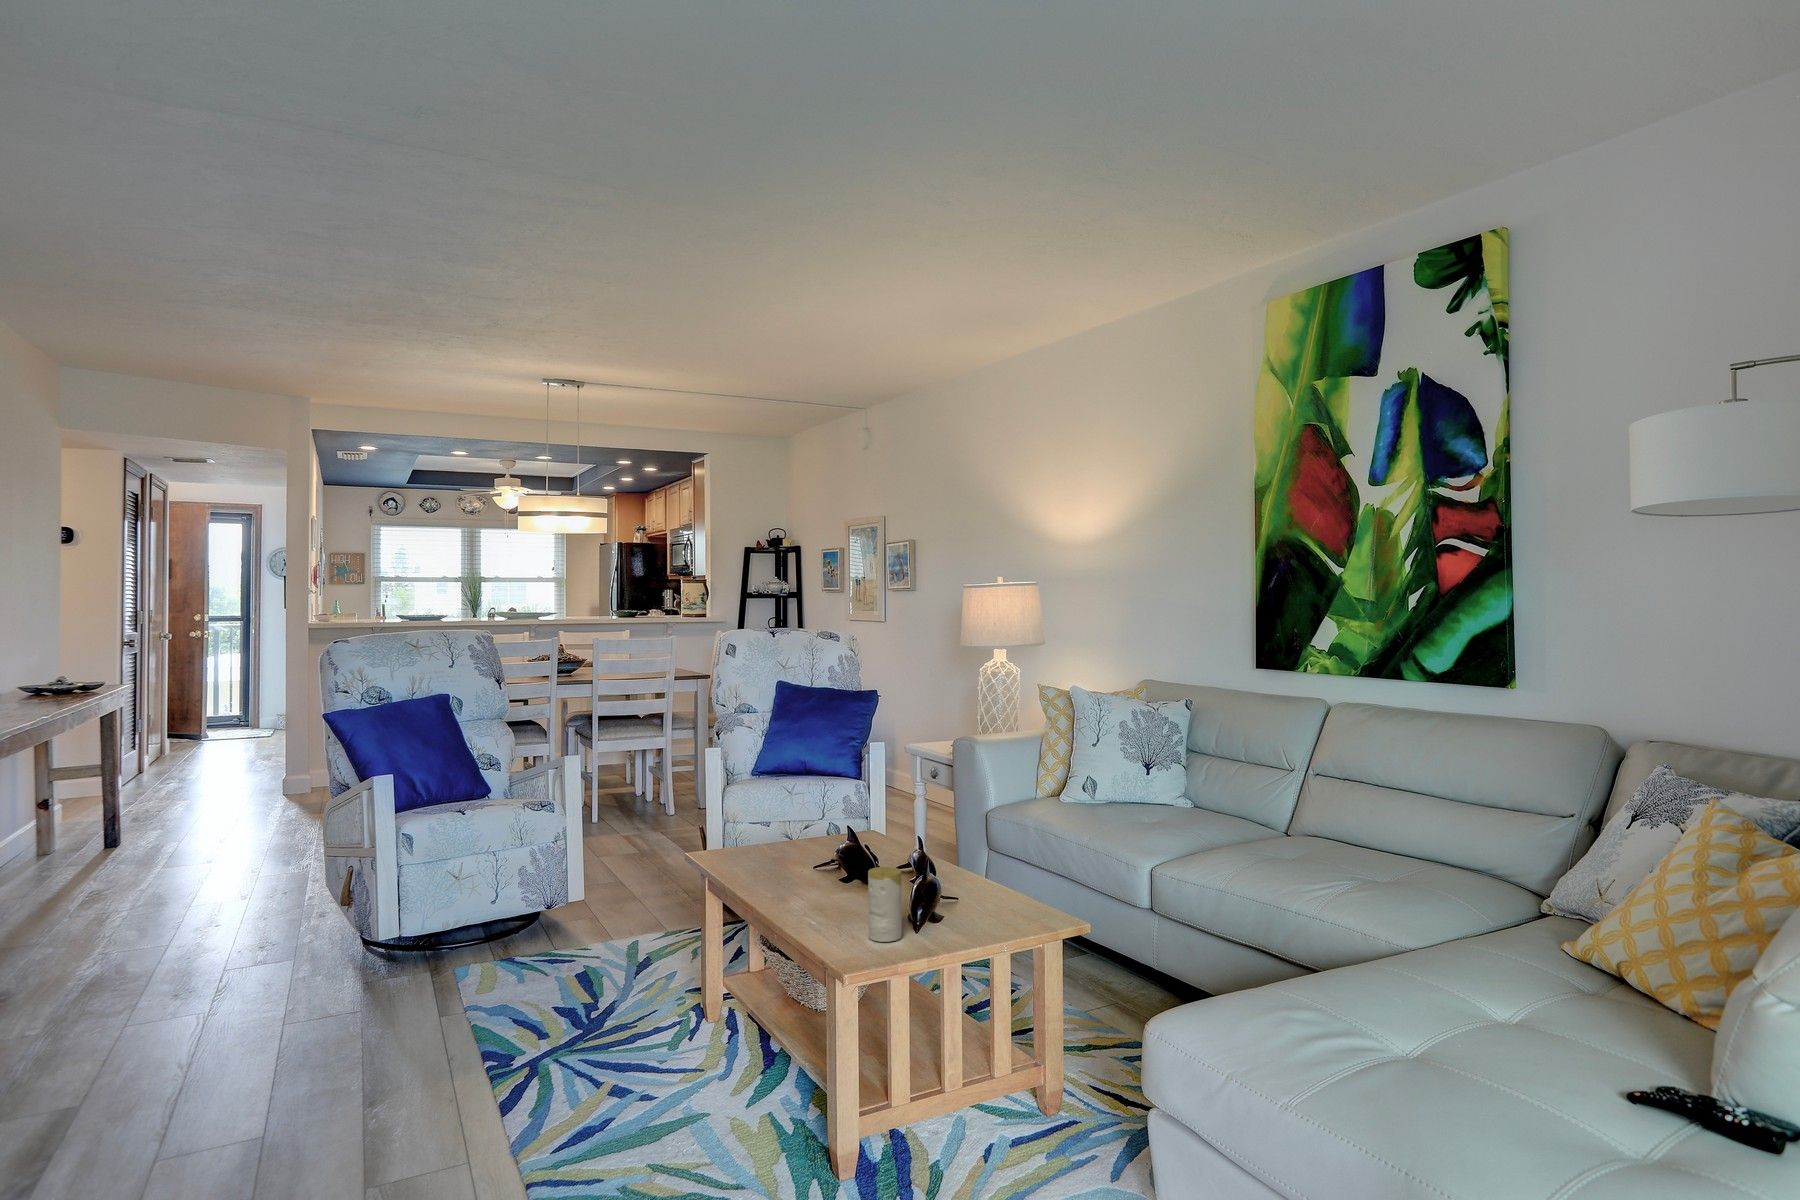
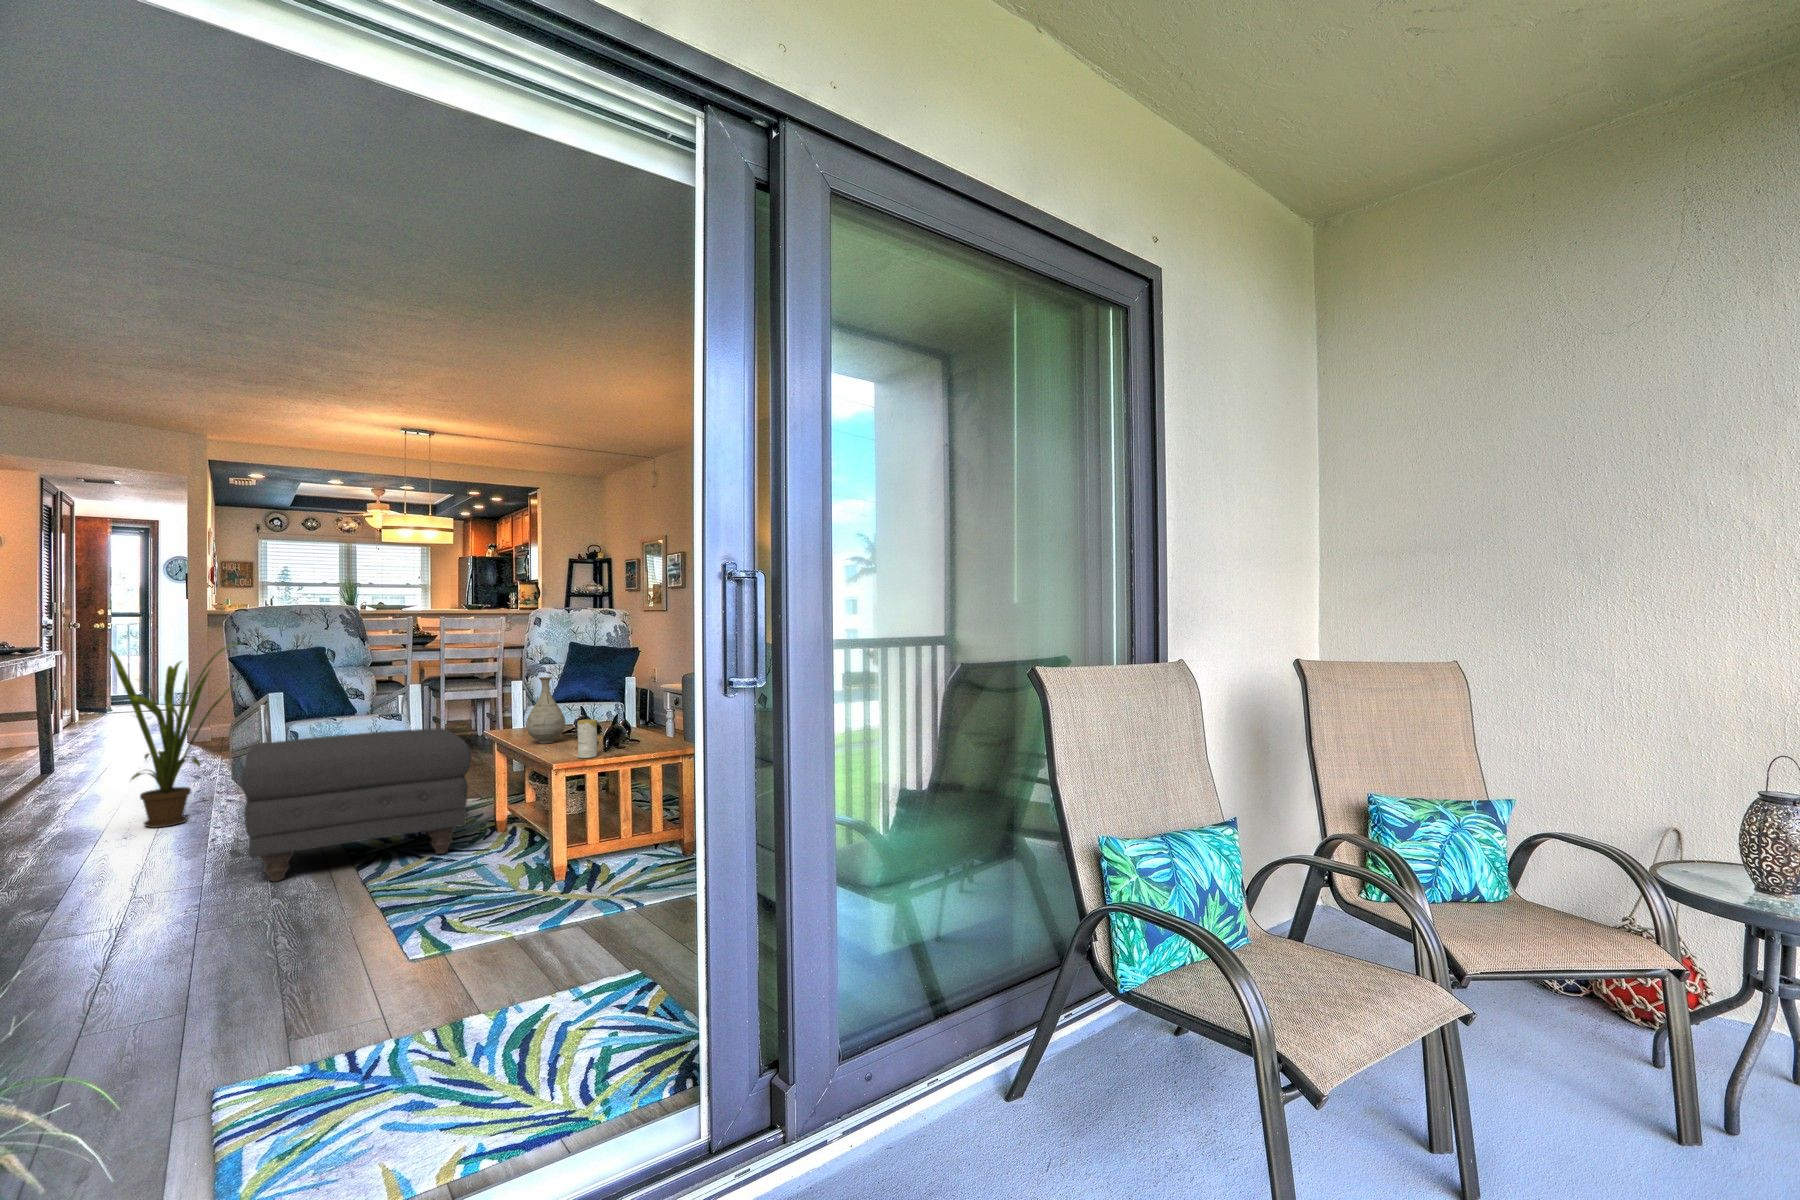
house plant: none [152,692,339,973] -> present [110,645,233,828]
vase: none [761,771,822,887] -> present [527,677,565,744]
ottoman: none [320,847,682,1139] -> present [241,728,471,882]

